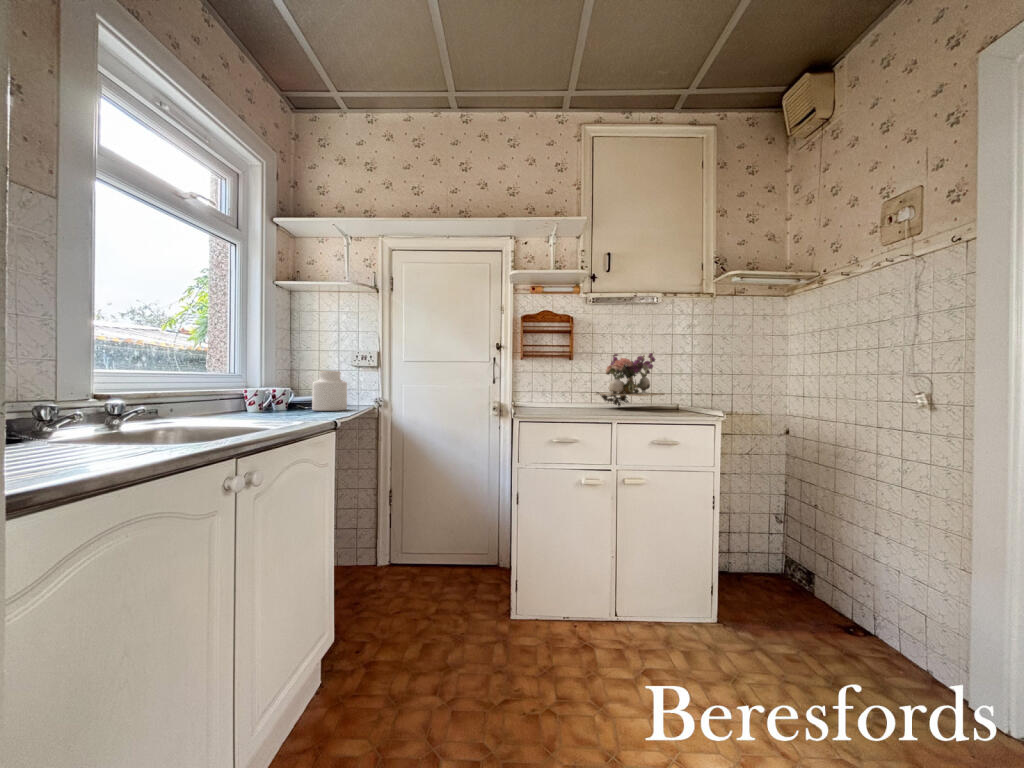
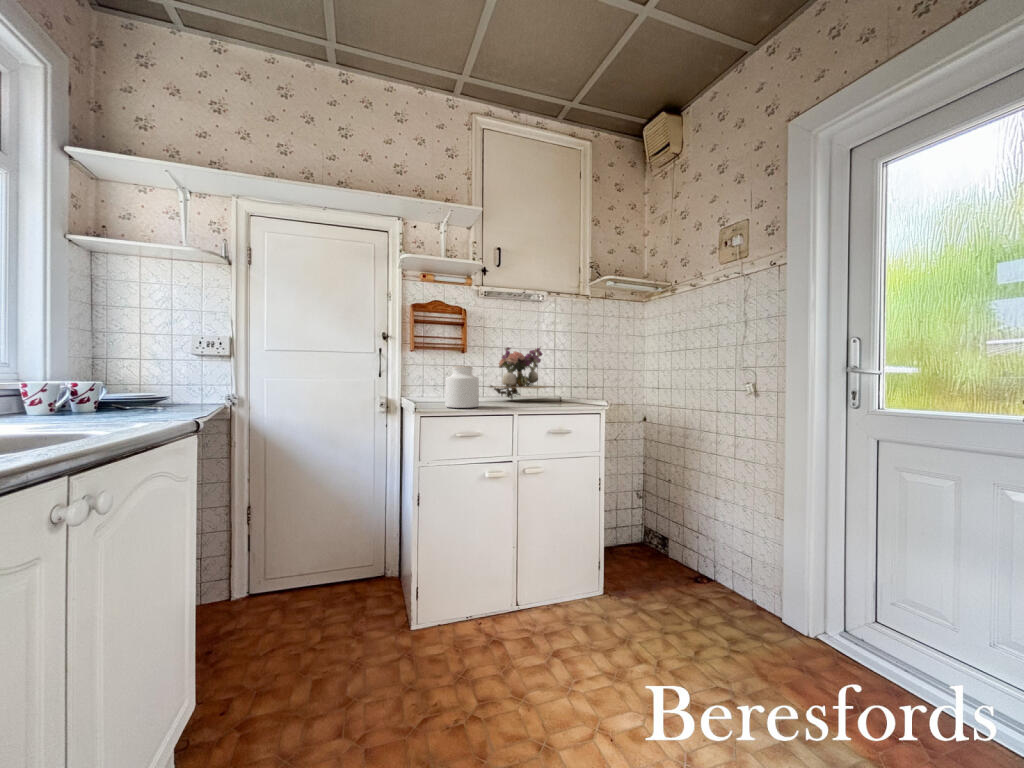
jar: present [312,371,347,411] -> present [445,366,479,408]

